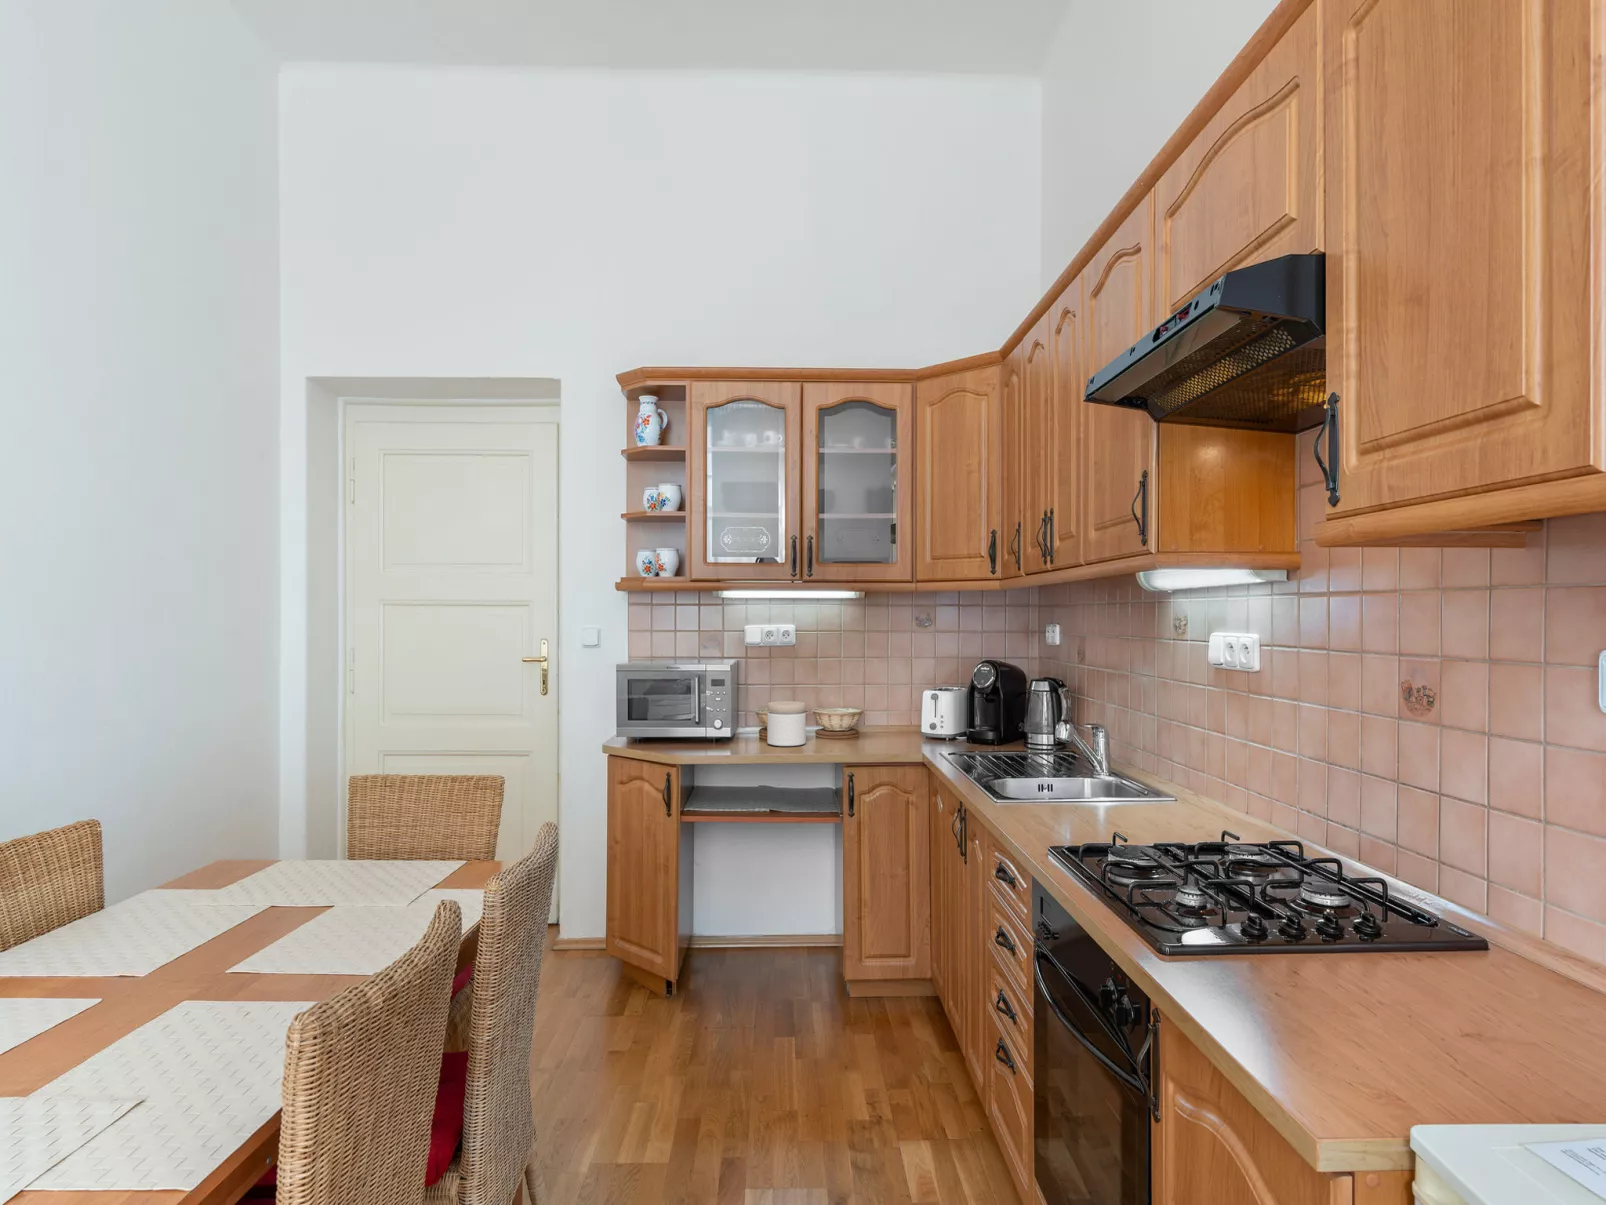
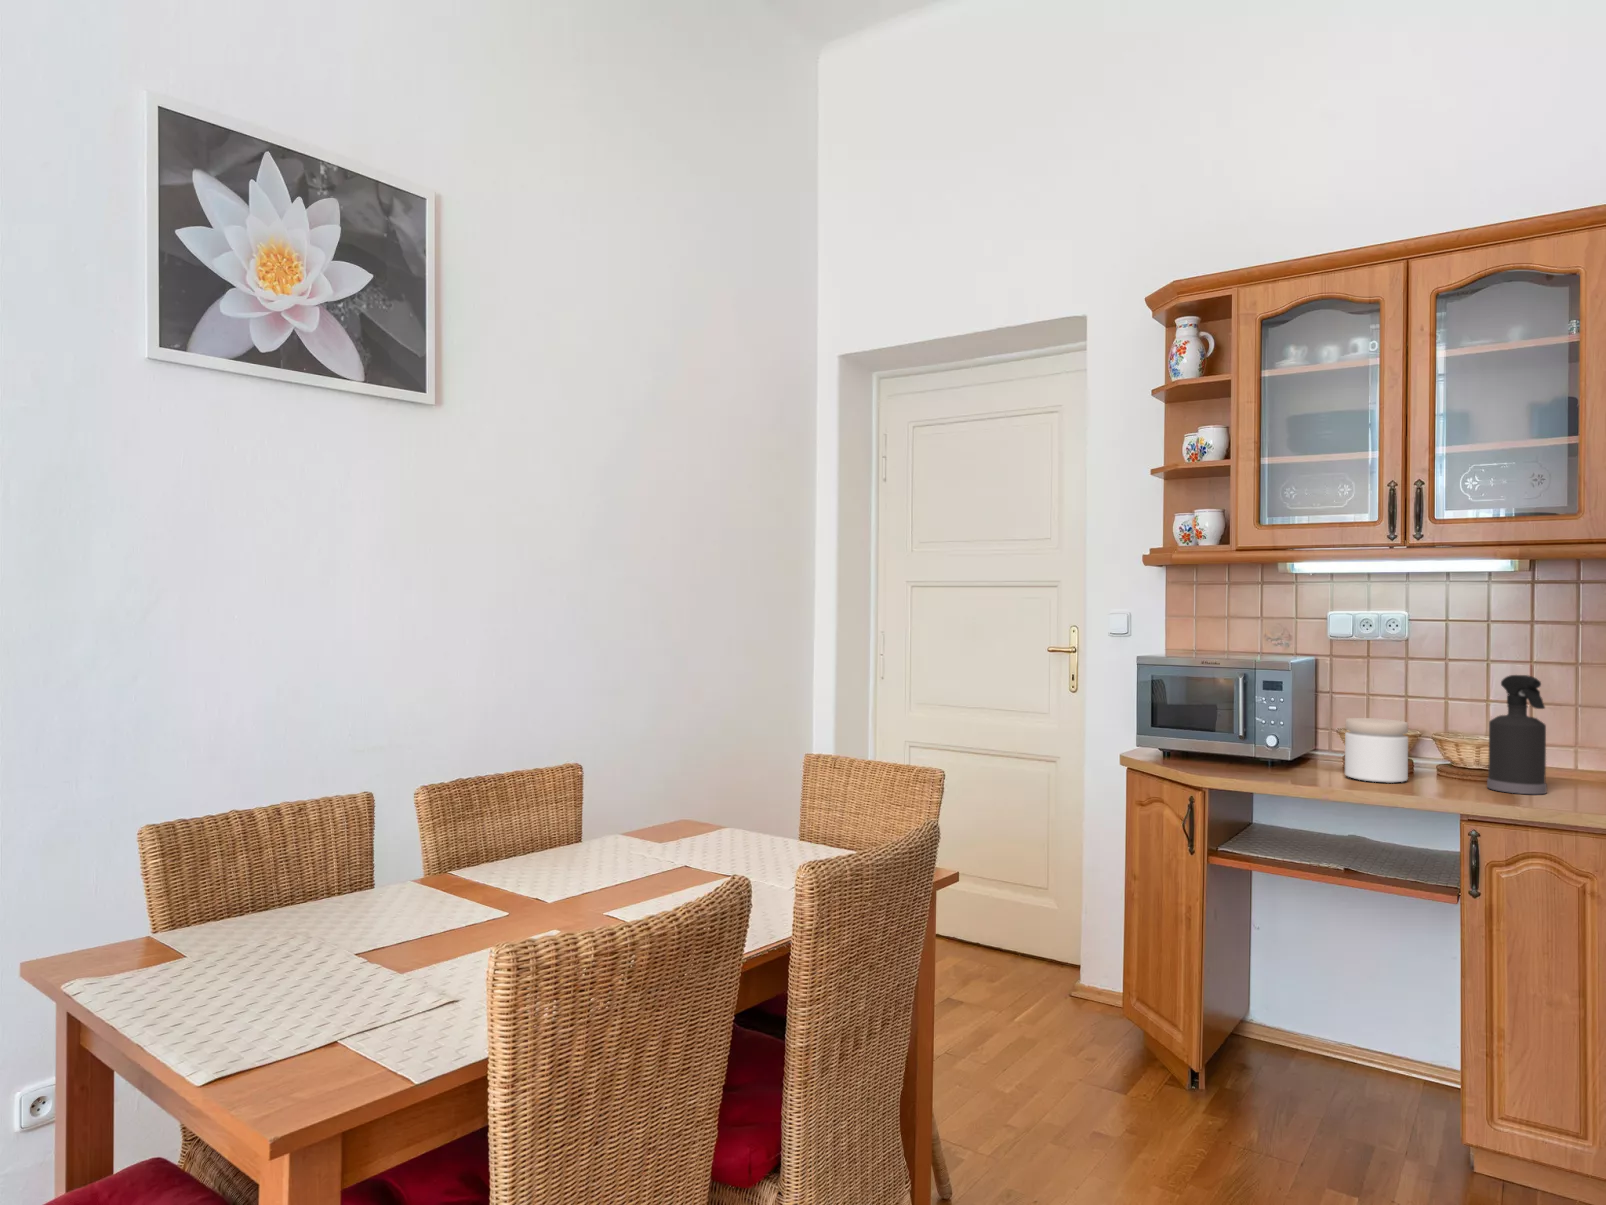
spray bottle: none [850,667,883,744] -> present [1487,675,1547,794]

